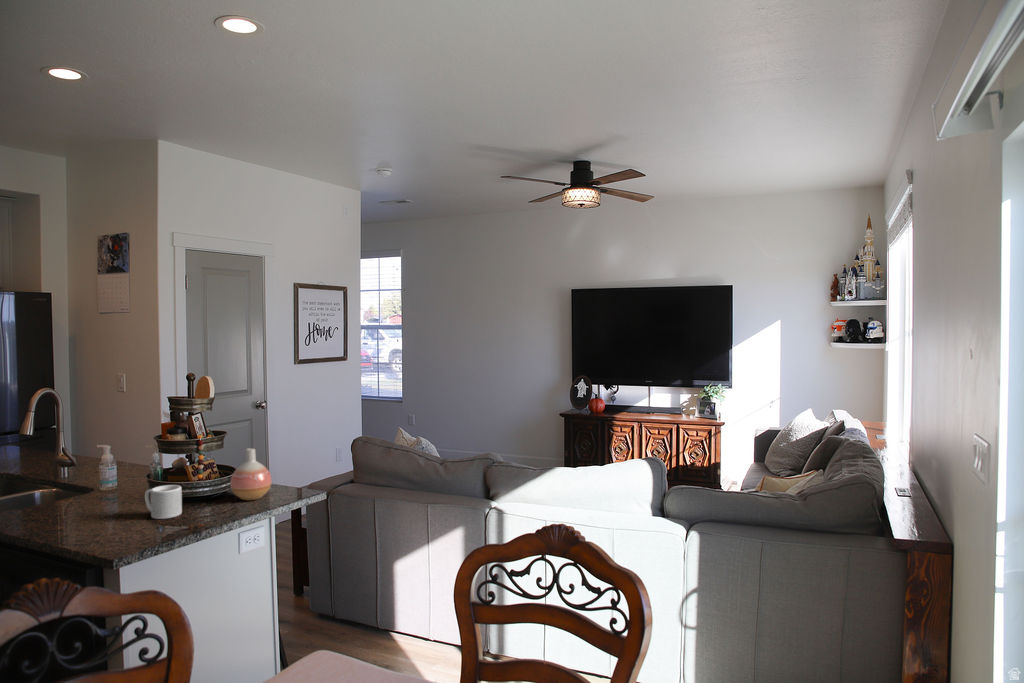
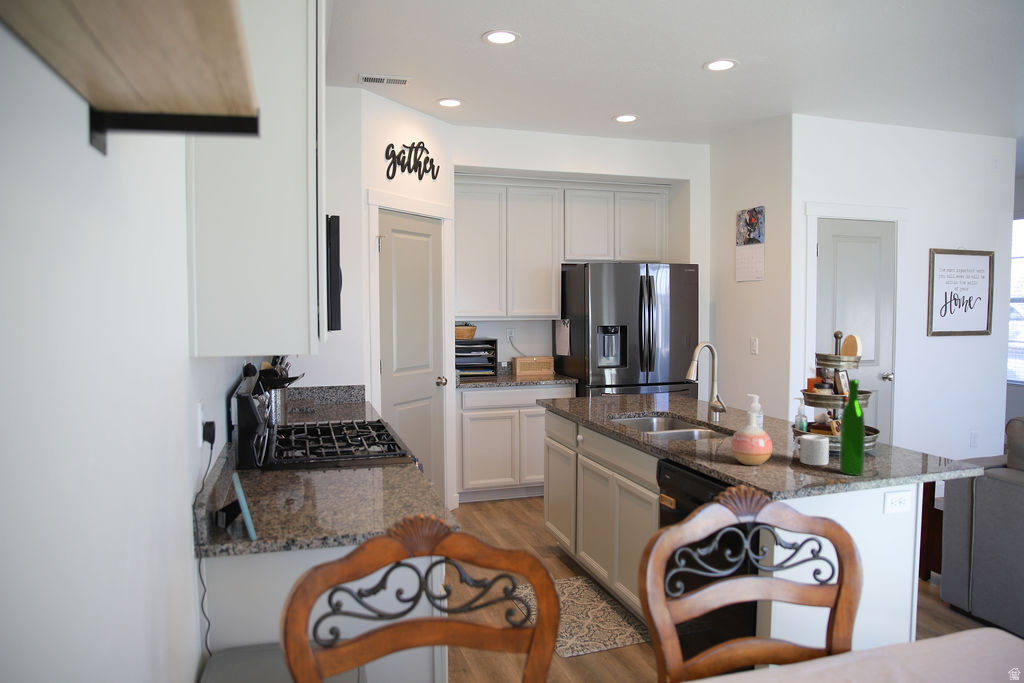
wine bottle: none [190,425,215,523] -> present [840,379,865,475]
vase: present [230,448,272,500] -> present [730,412,773,465]

